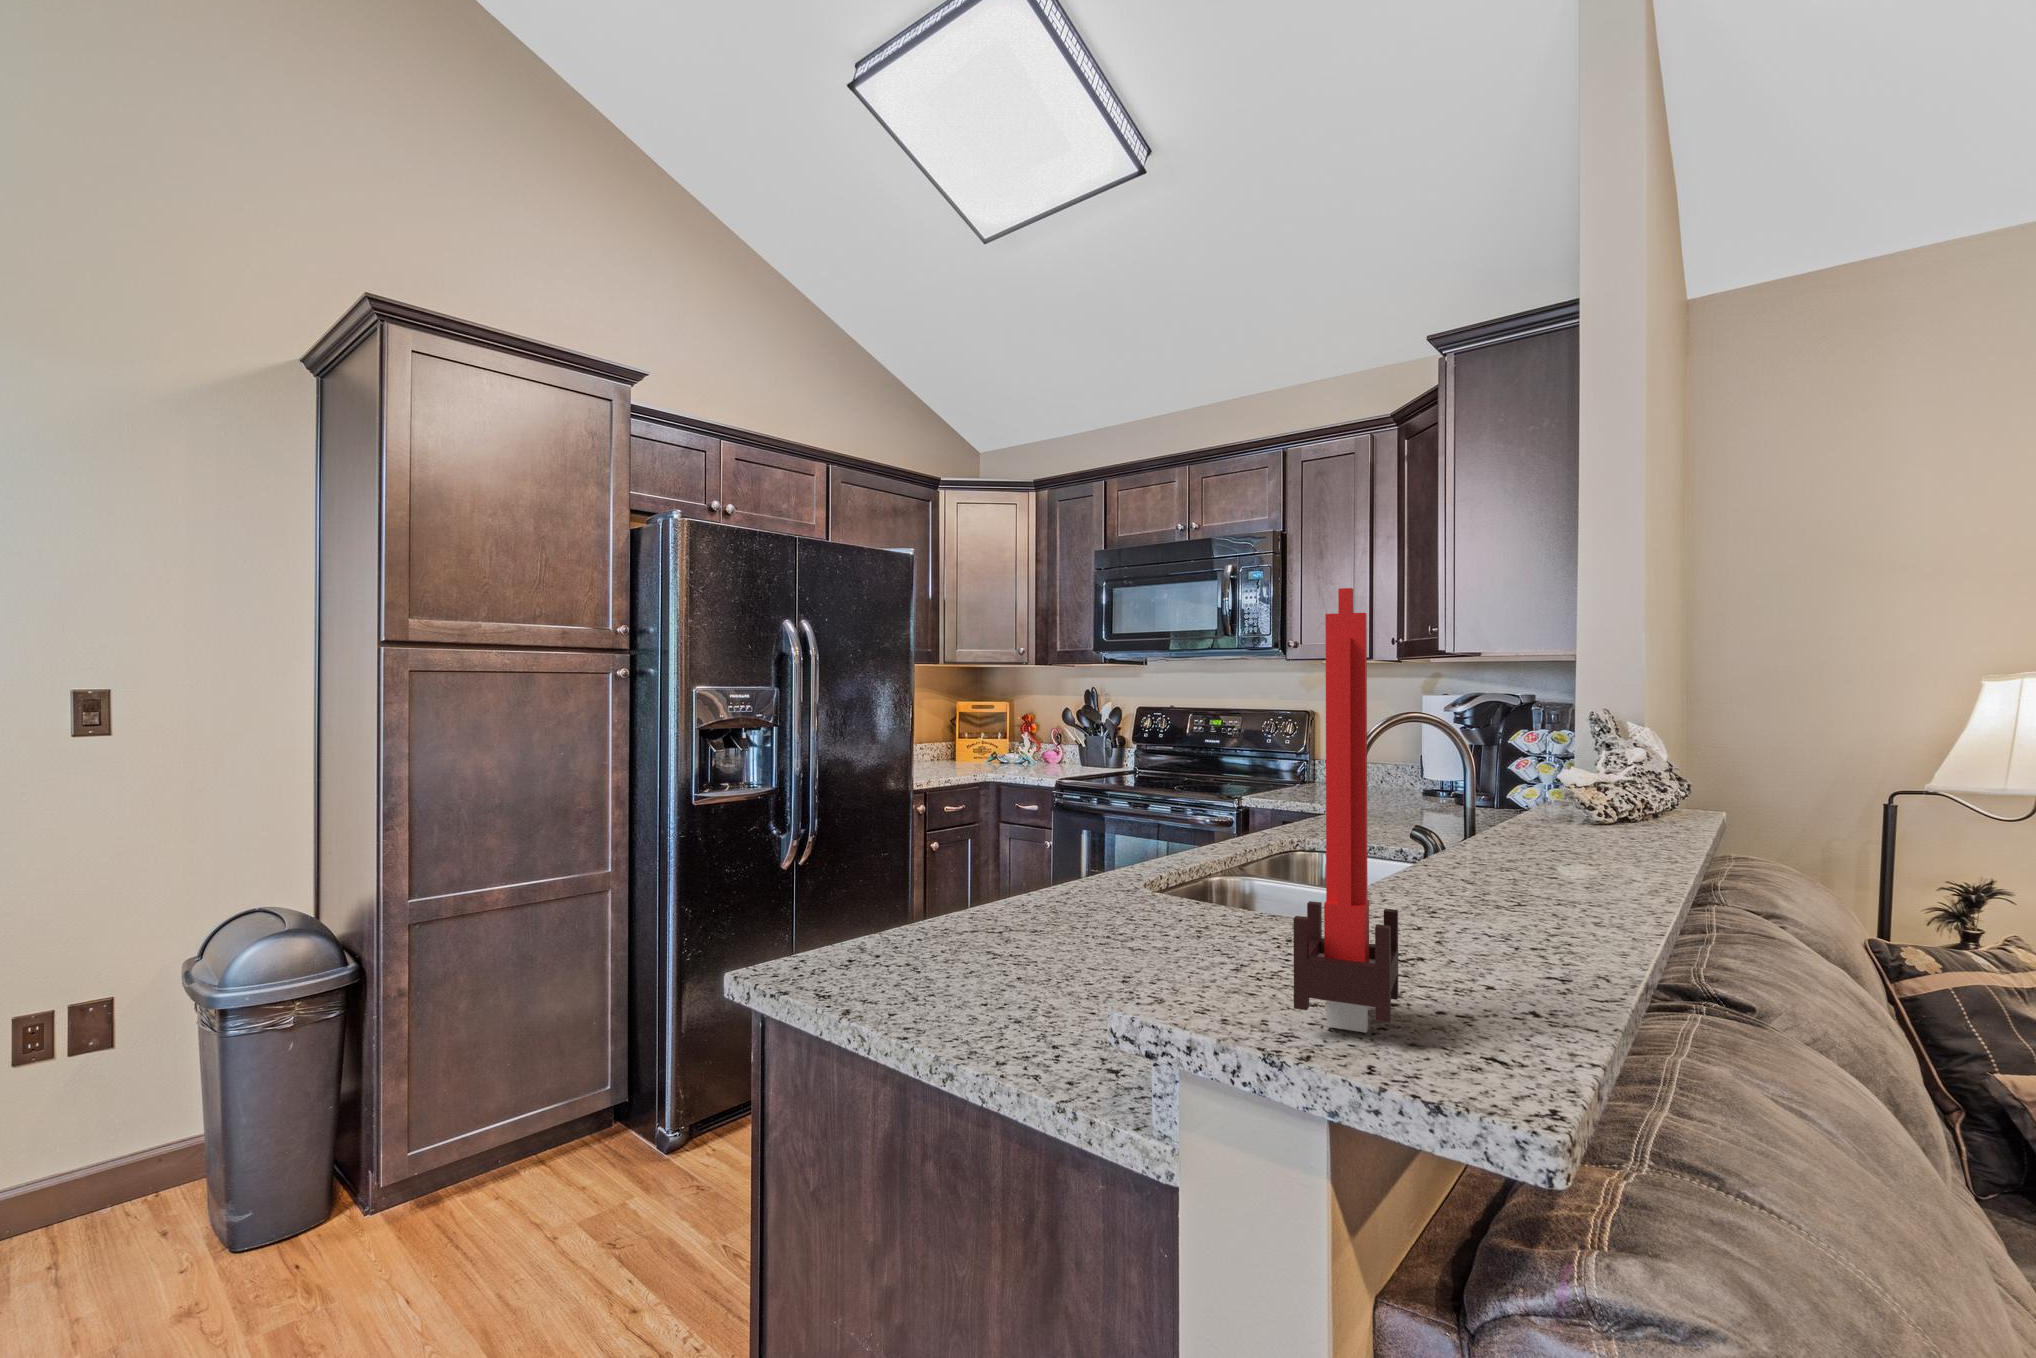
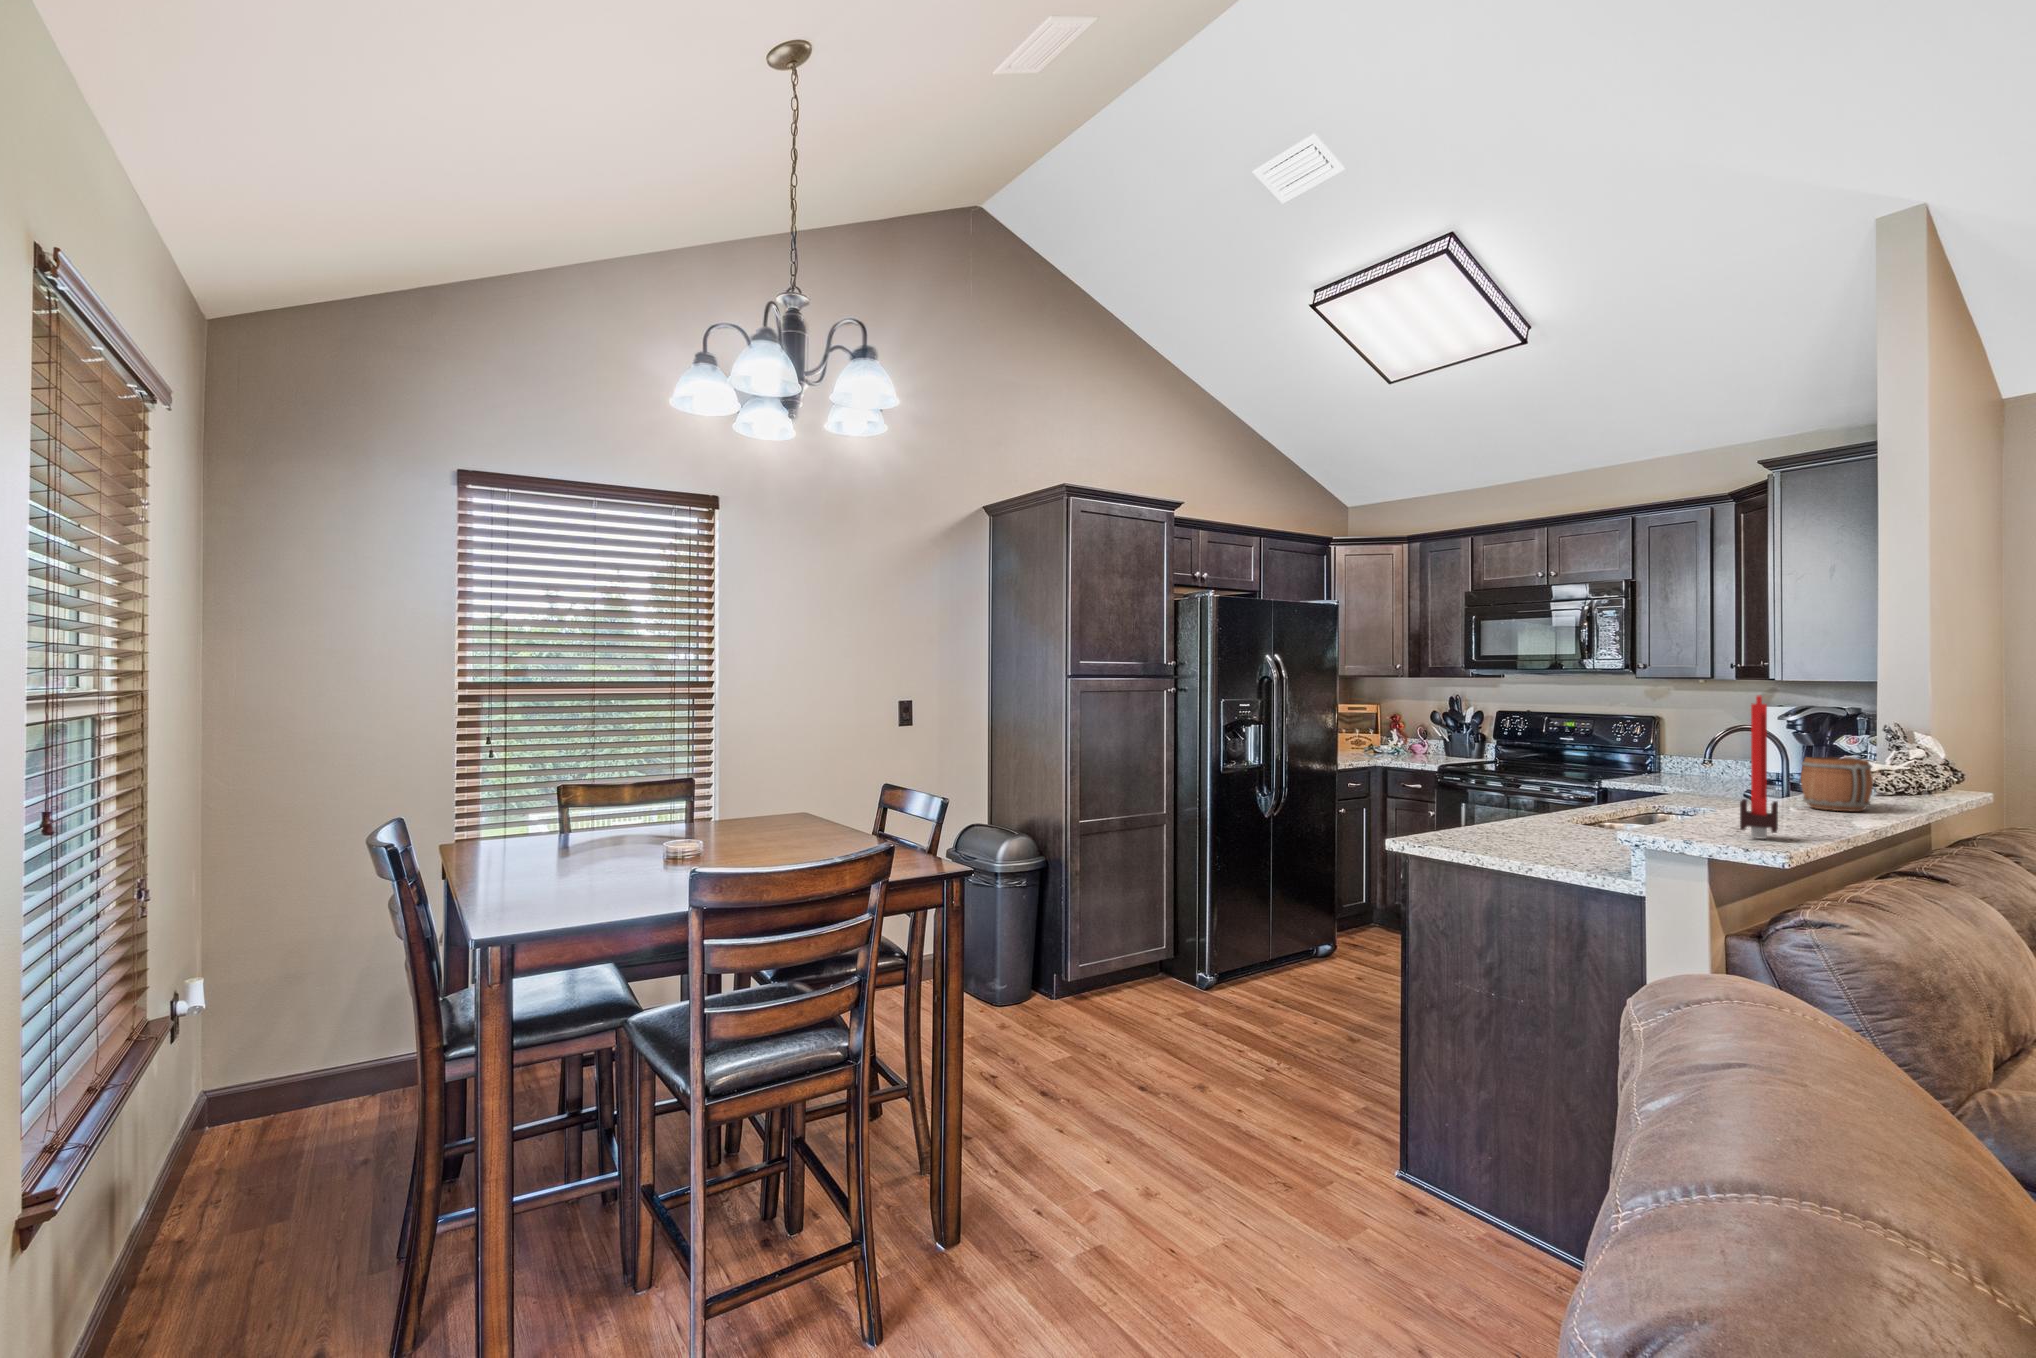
mug: none [1464,762,1591,879] -> present [1801,756,1873,811]

